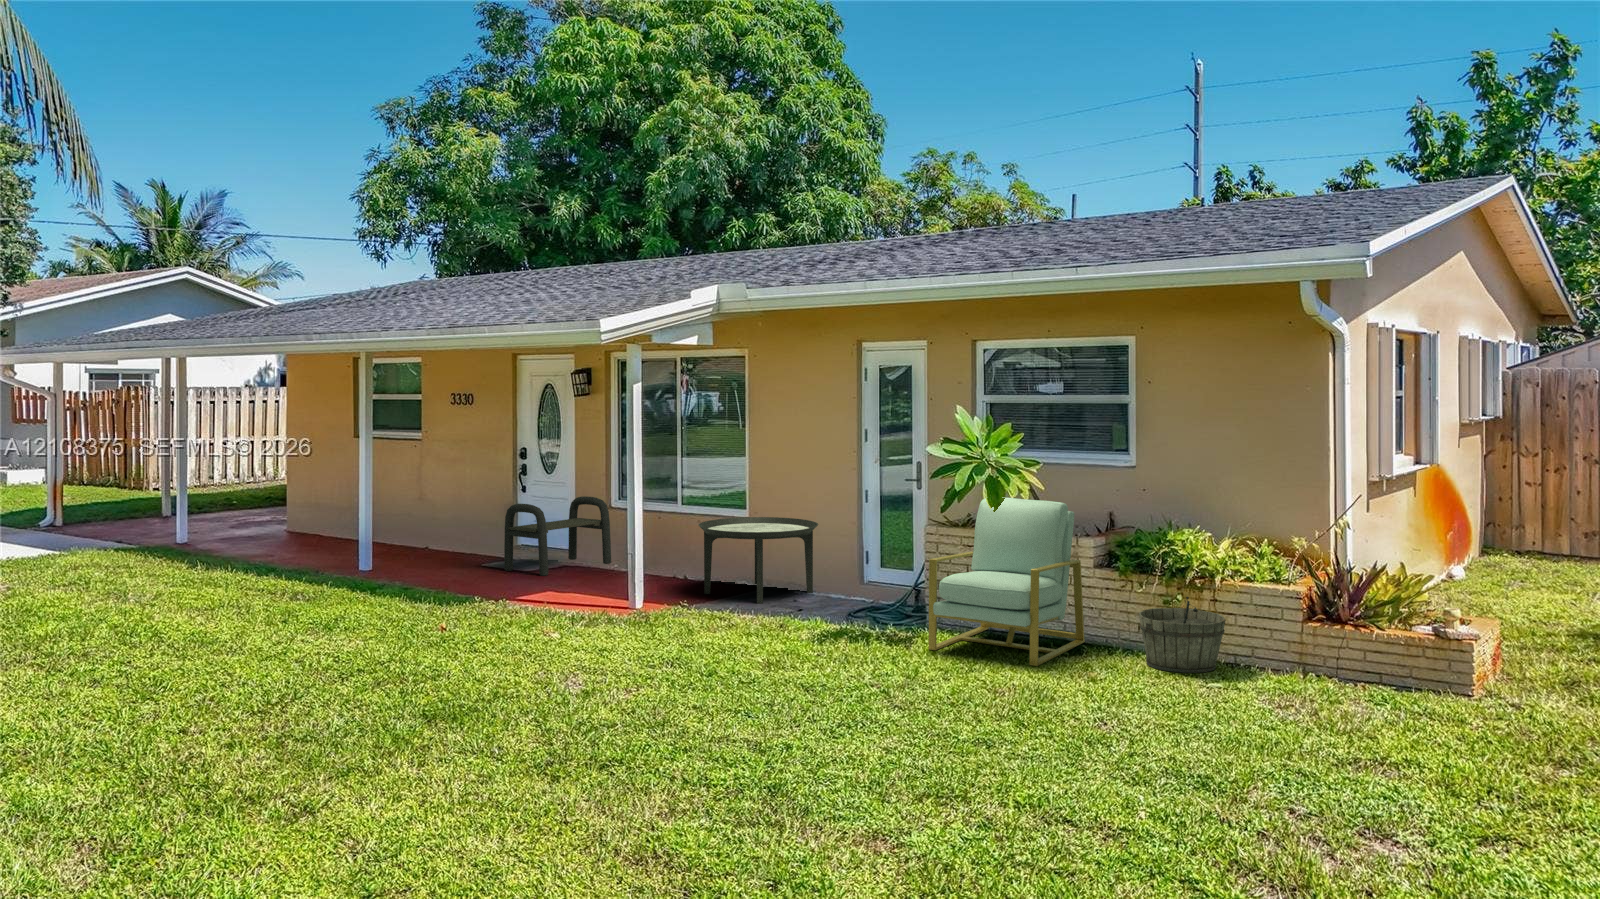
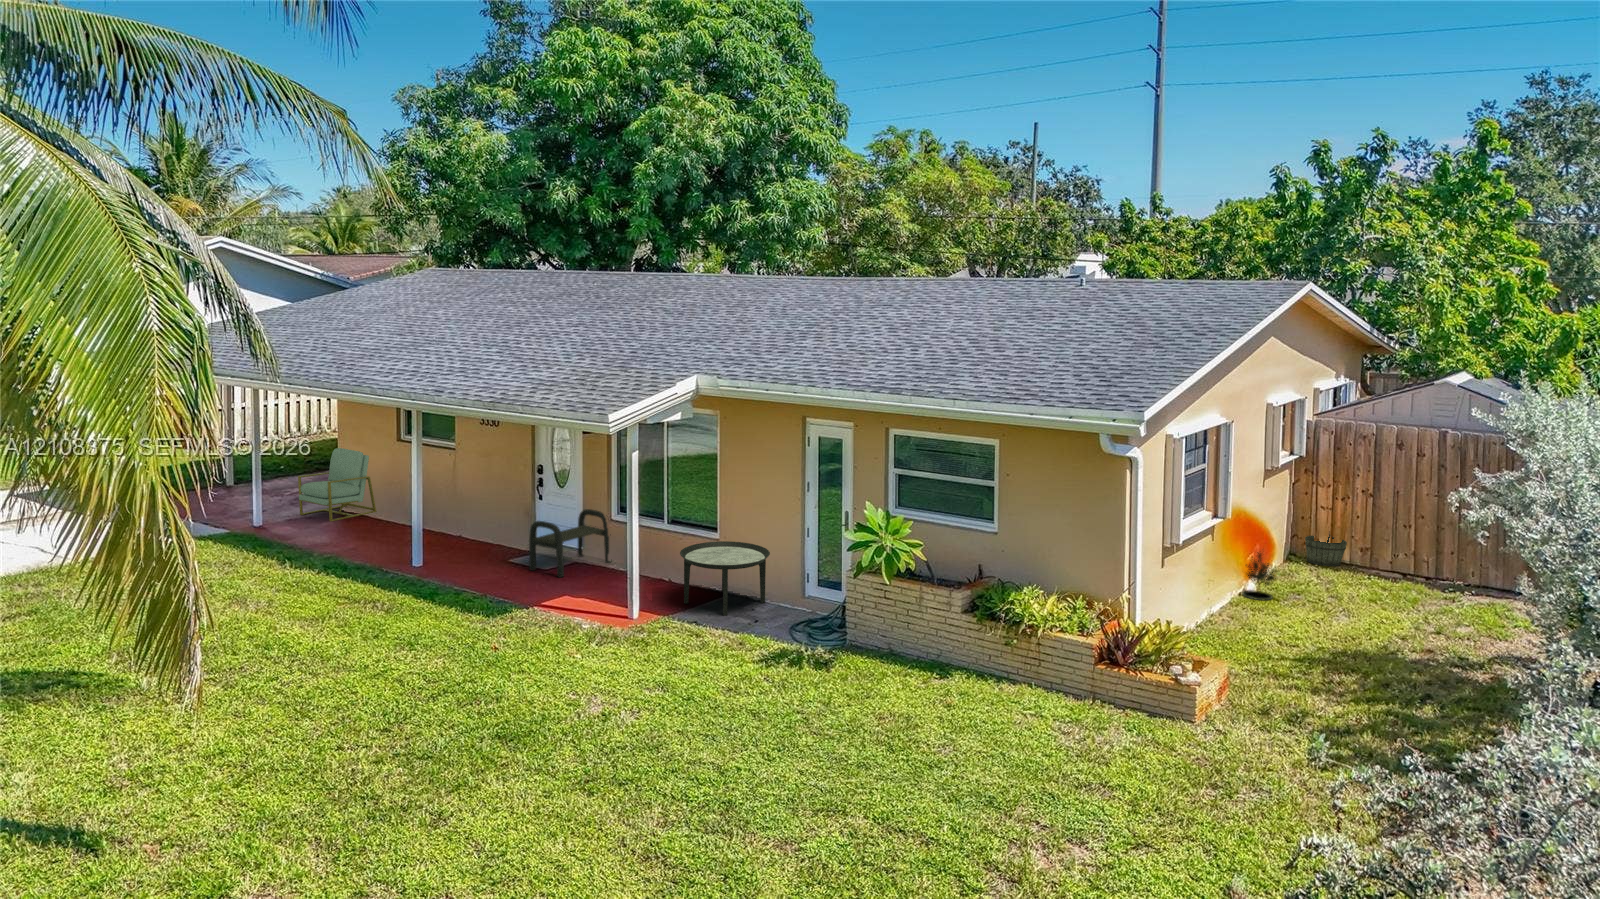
chair: present [928,498,1085,666] -> present [298,448,377,521]
potted tree: none [1450,512,1505,583] -> present [1242,552,1276,600]
wooden bucket: present [1139,597,1226,673] -> present [1305,532,1347,566]

